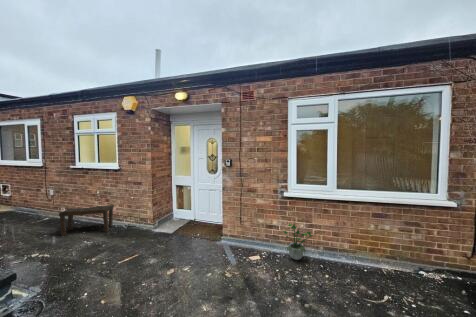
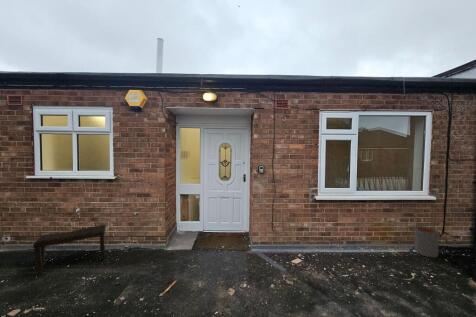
potted plant: present [283,224,312,260] -> none [319,217,354,256]
bucket: none [413,241,460,286] -> present [414,226,439,258]

